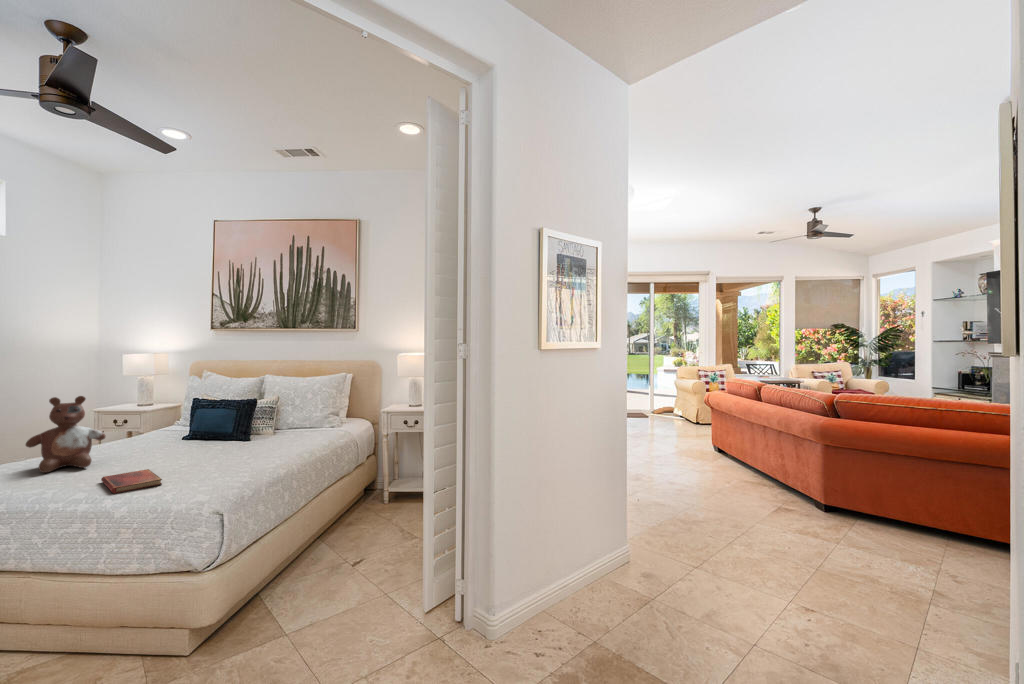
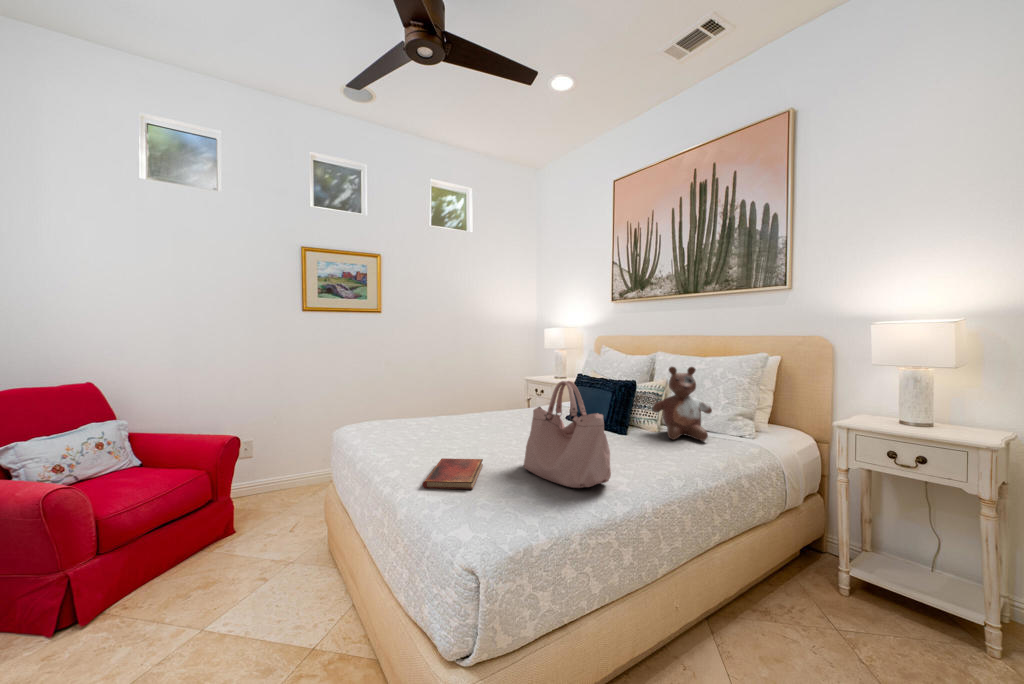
stuffed bear: present [26,396,105,473] -> present [653,367,712,441]
handbag: none [189,399,268,470] -> present [524,381,611,488]

